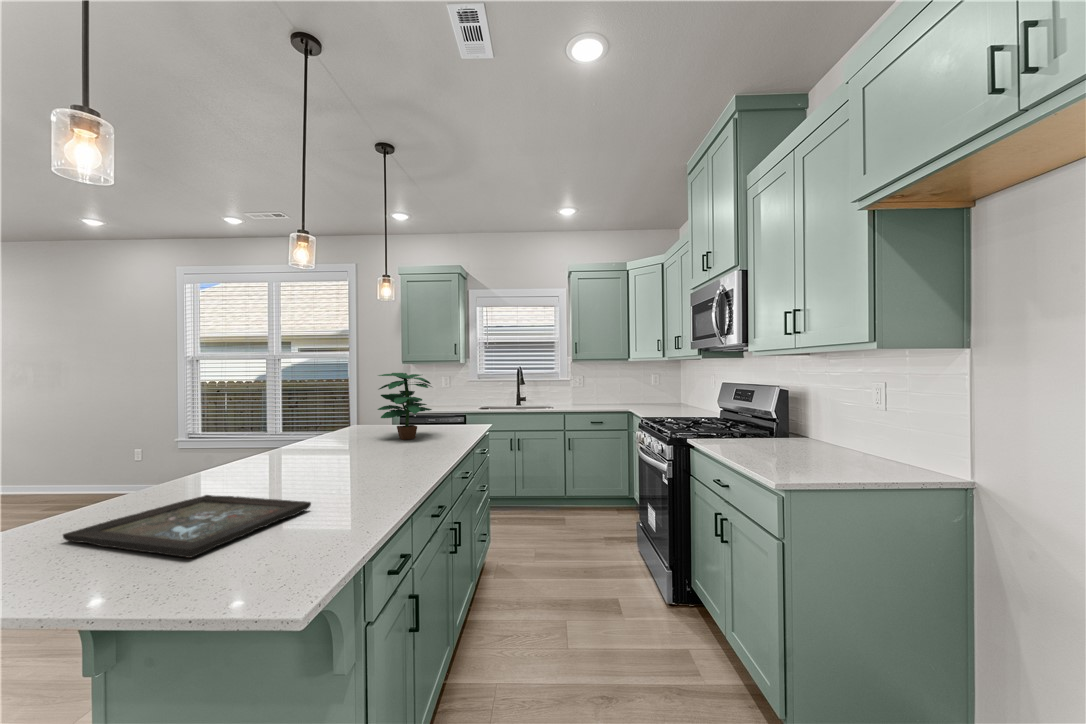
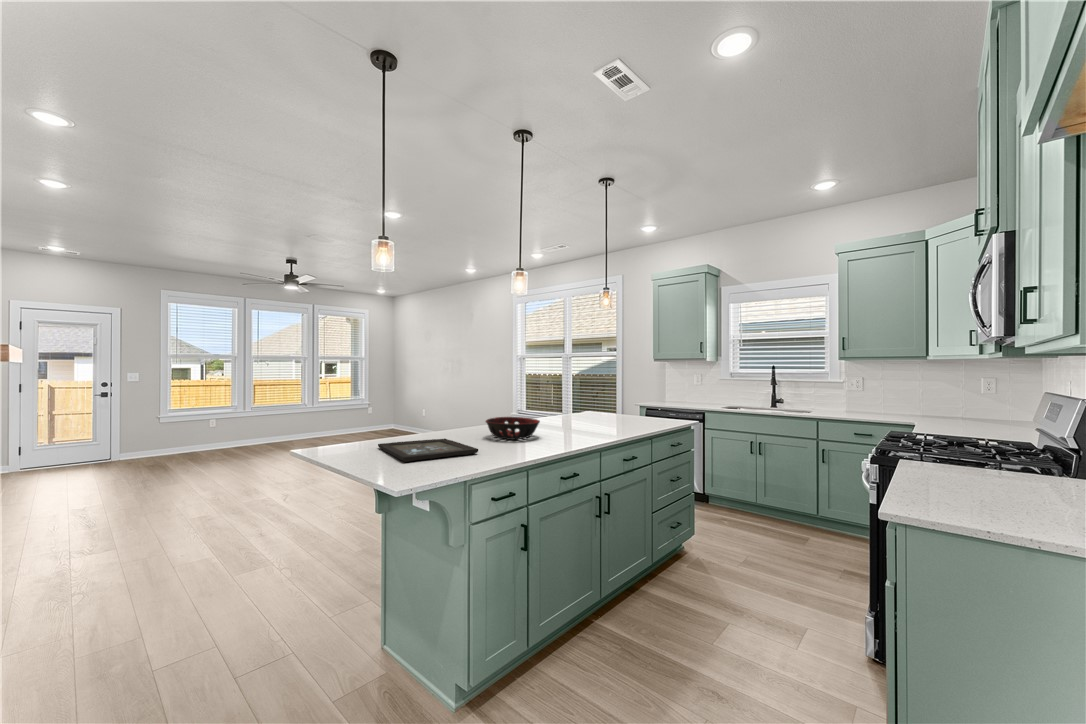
potted plant: present [378,373,432,440] -> none [585,369,633,425]
decorative bowl: none [270,442,358,479] -> present [486,417,540,440]

